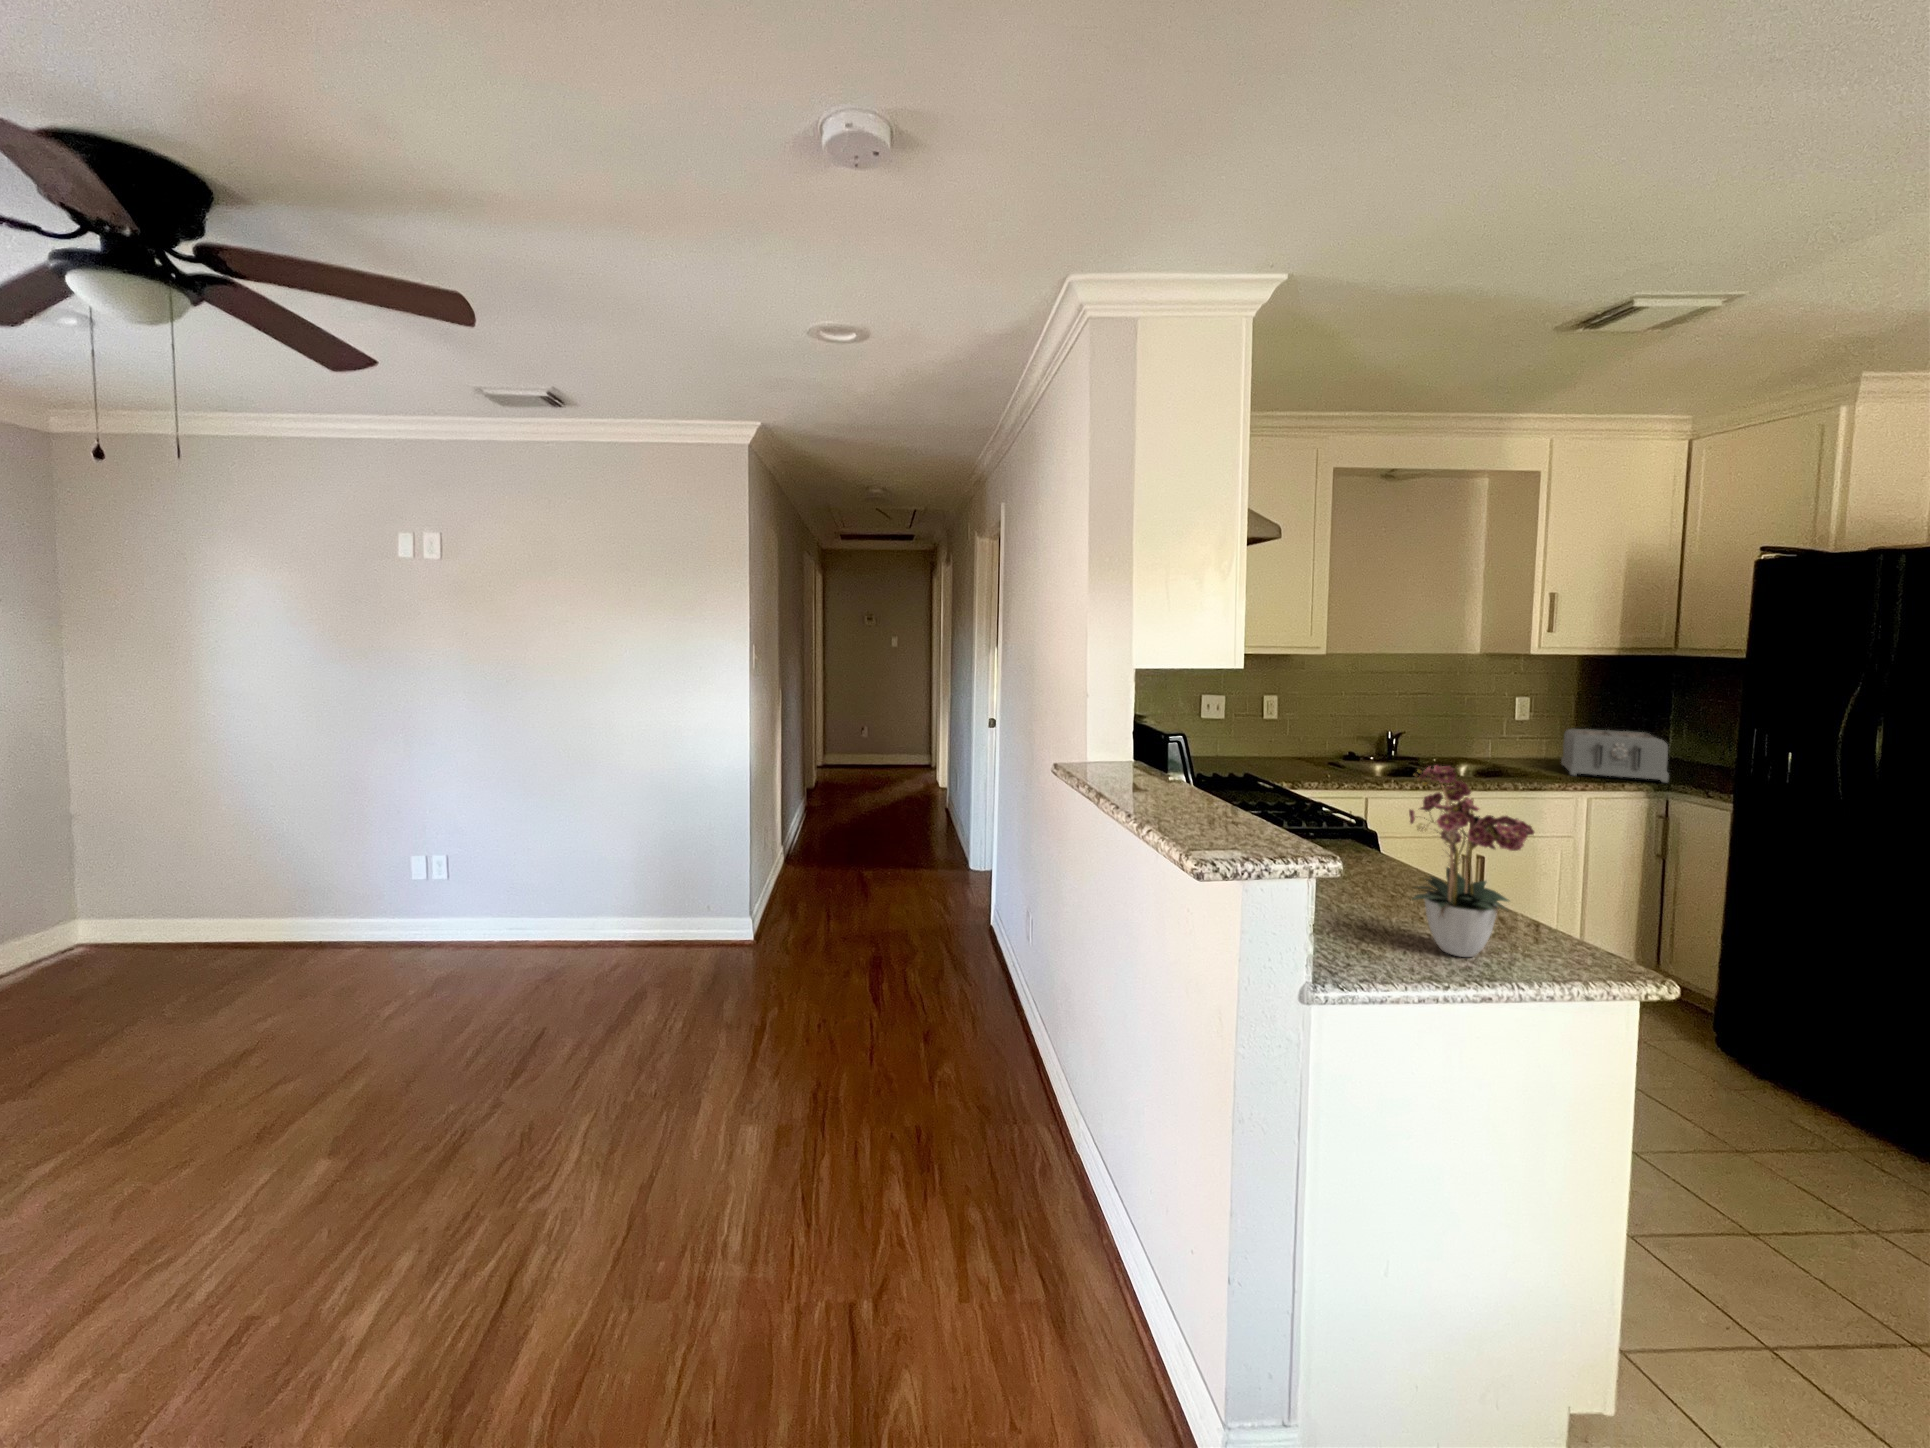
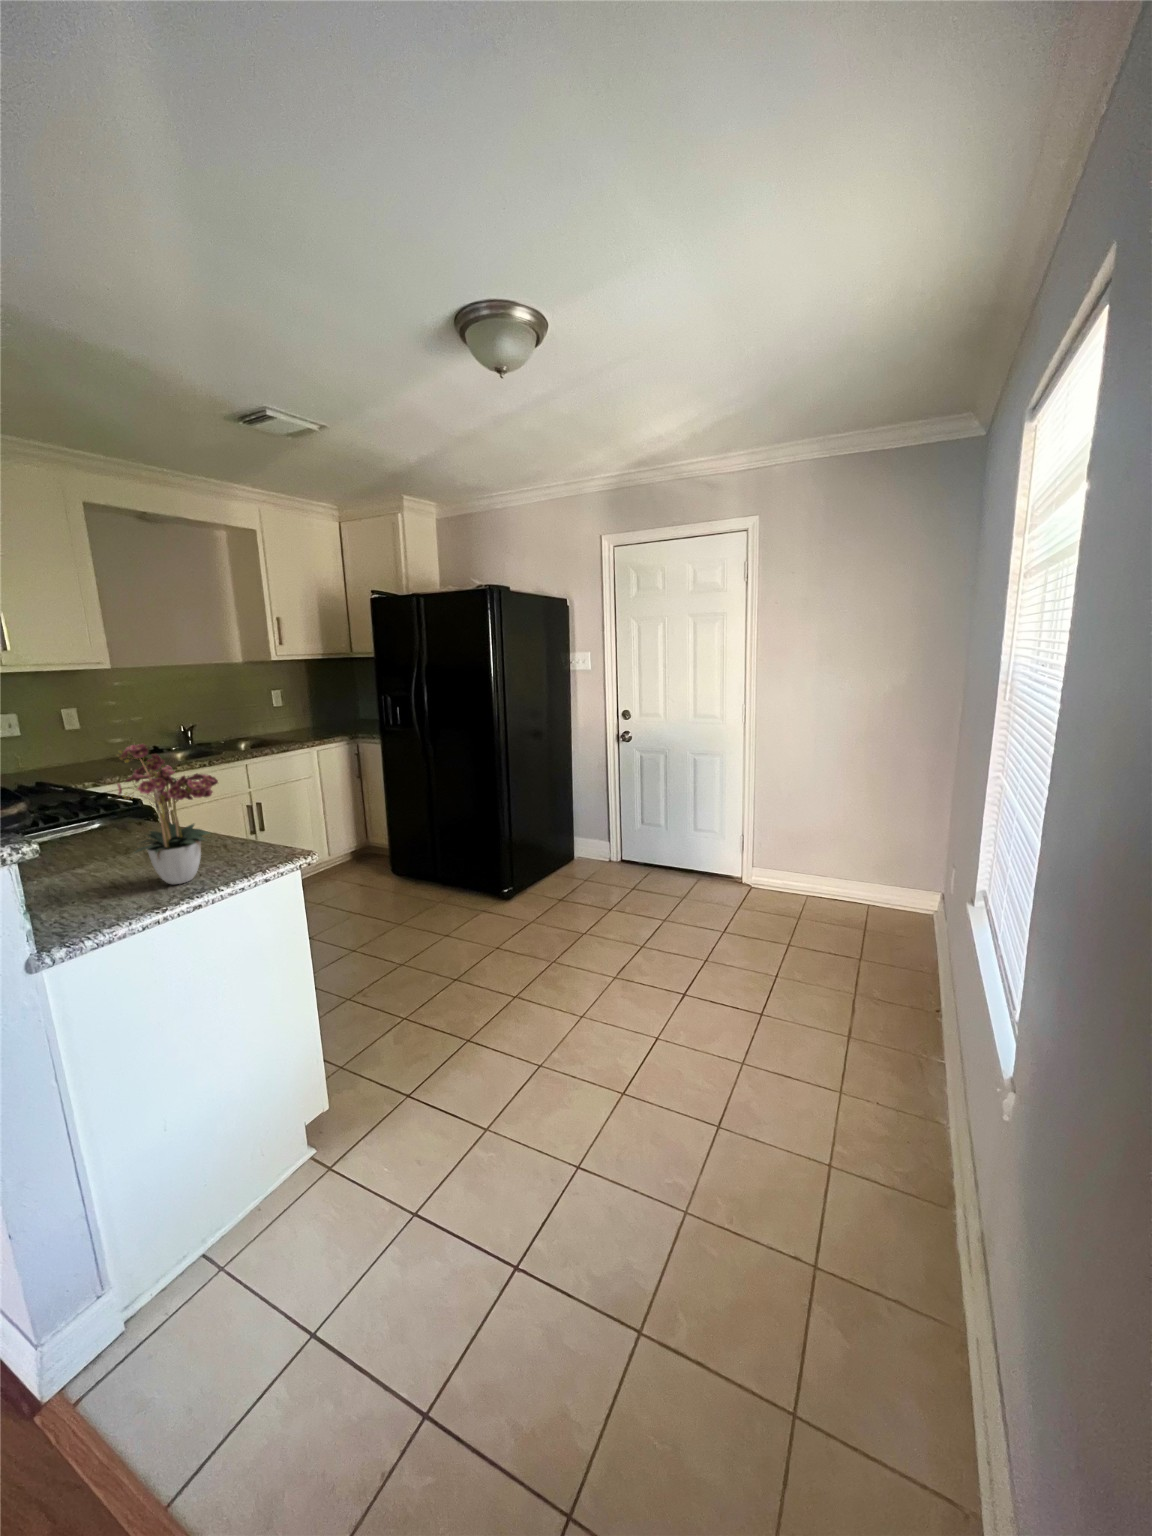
toaster: present [1561,729,1669,782] -> none [303,706,357,738]

